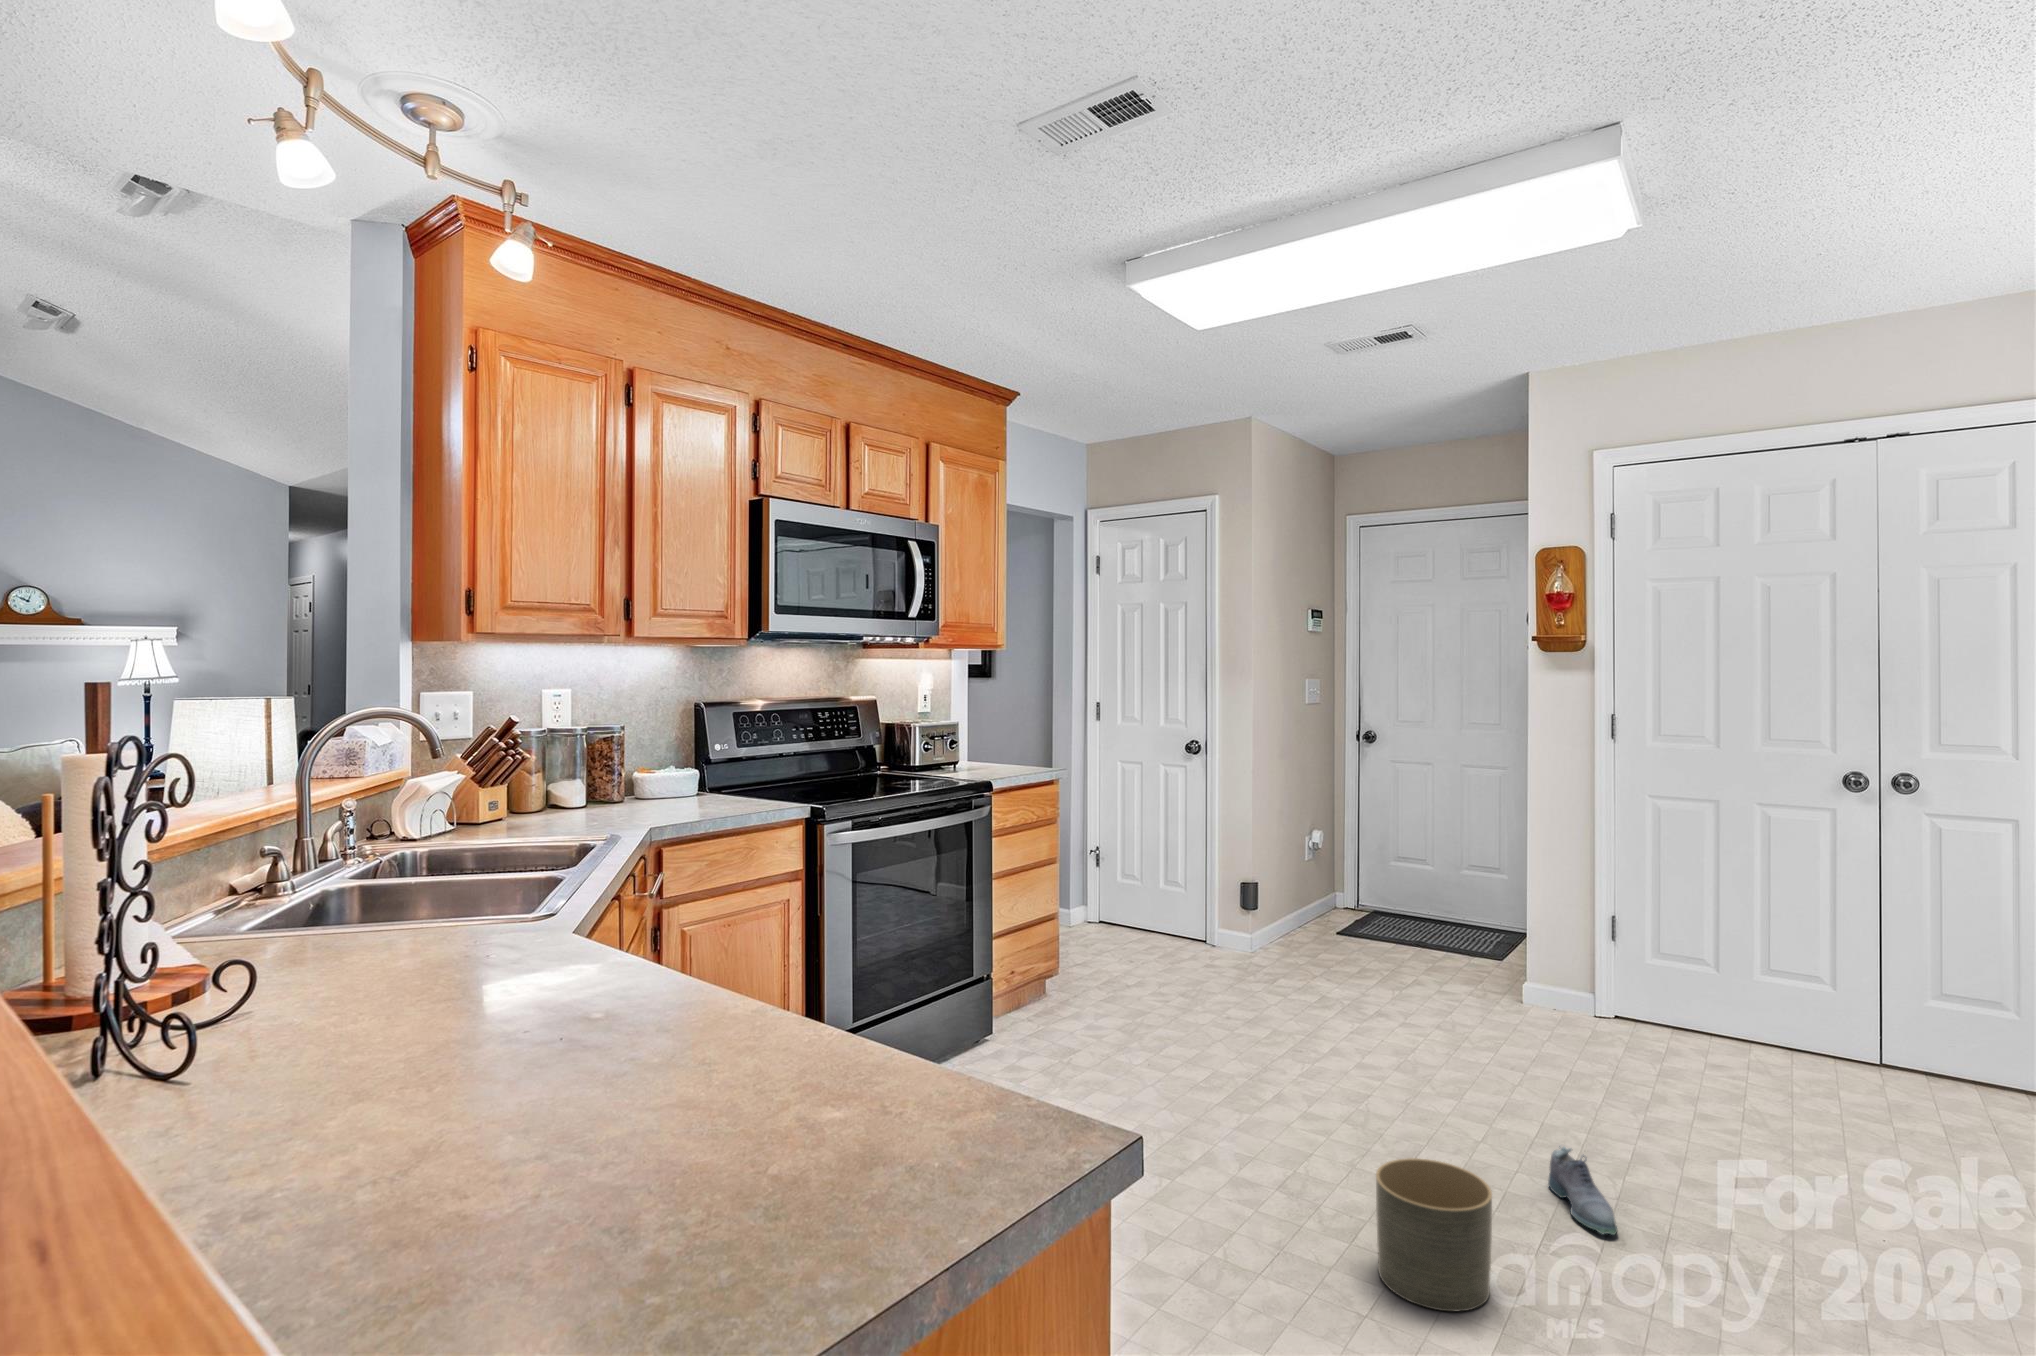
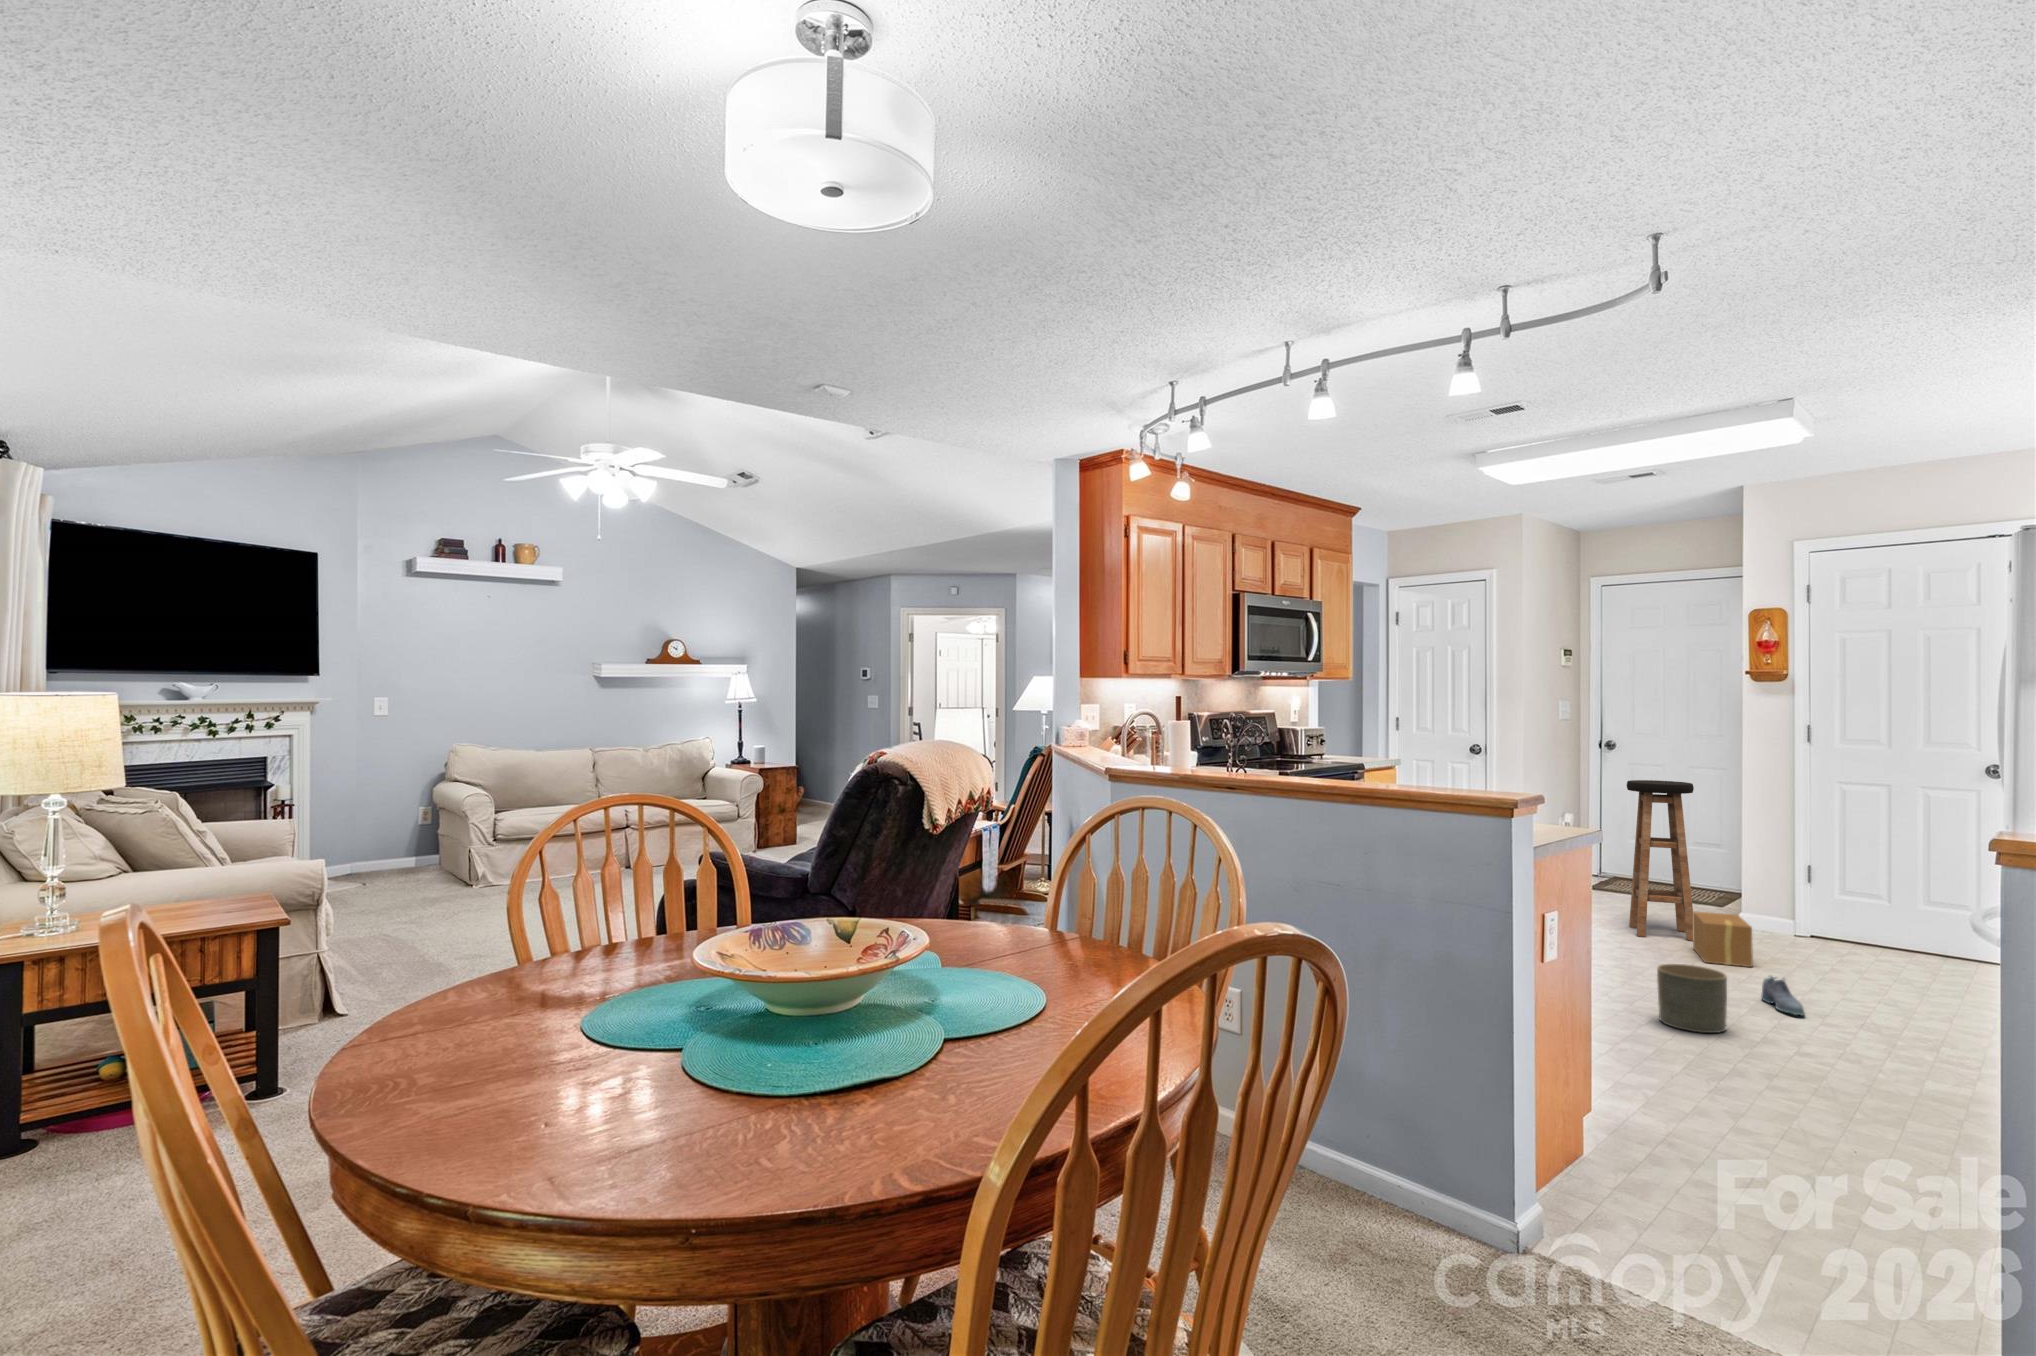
bar stool: none [1371,795,1460,1037] -> present [1627,780,1694,941]
cardboard box: none [1454,999,1536,1097] -> present [1693,911,1753,967]

